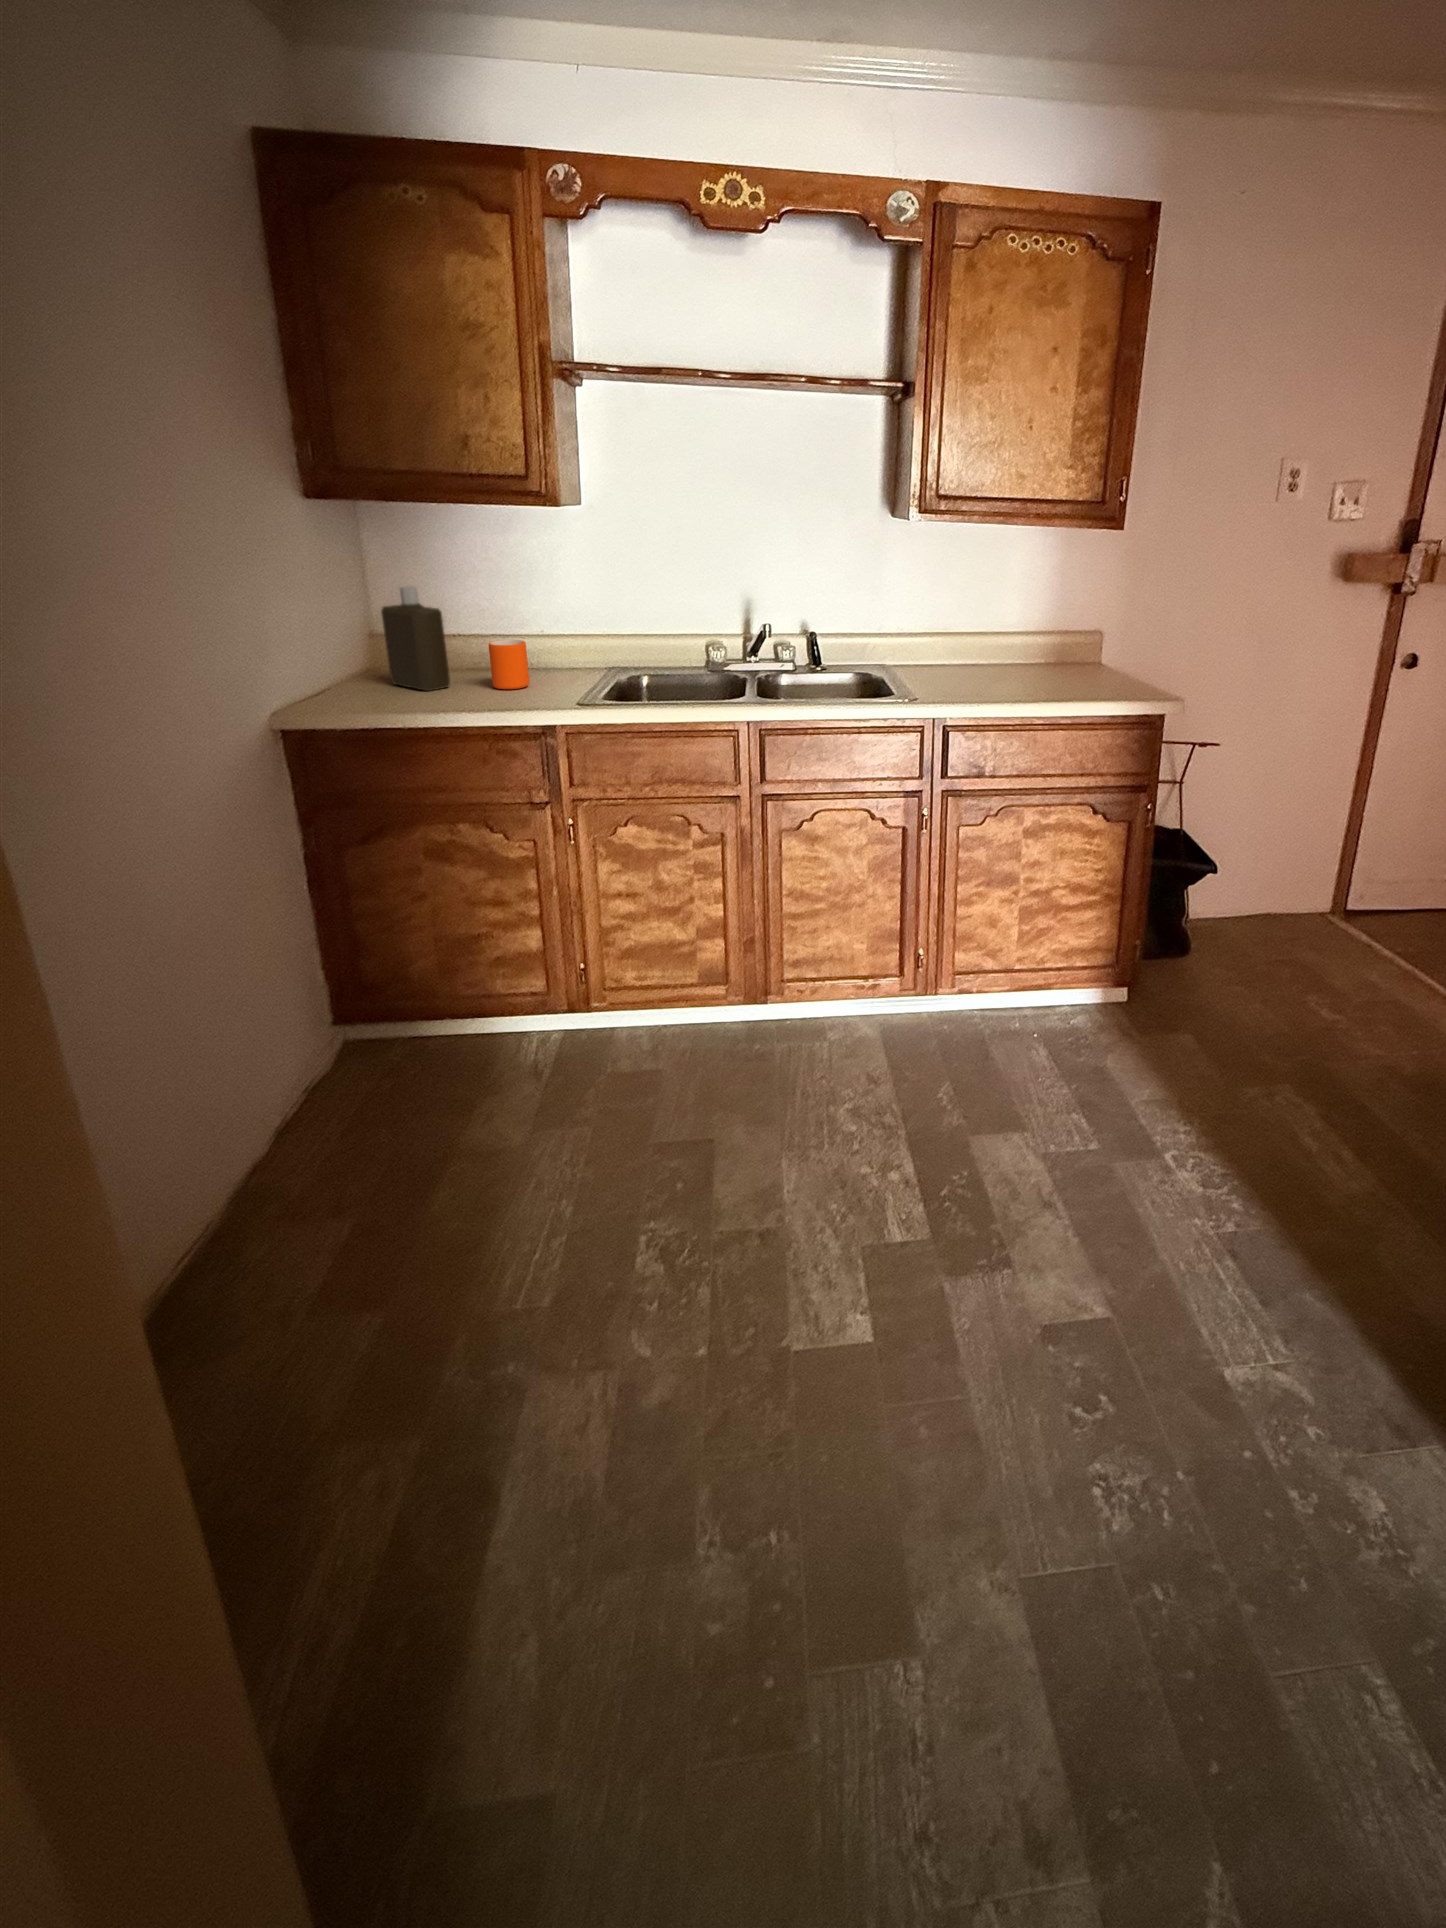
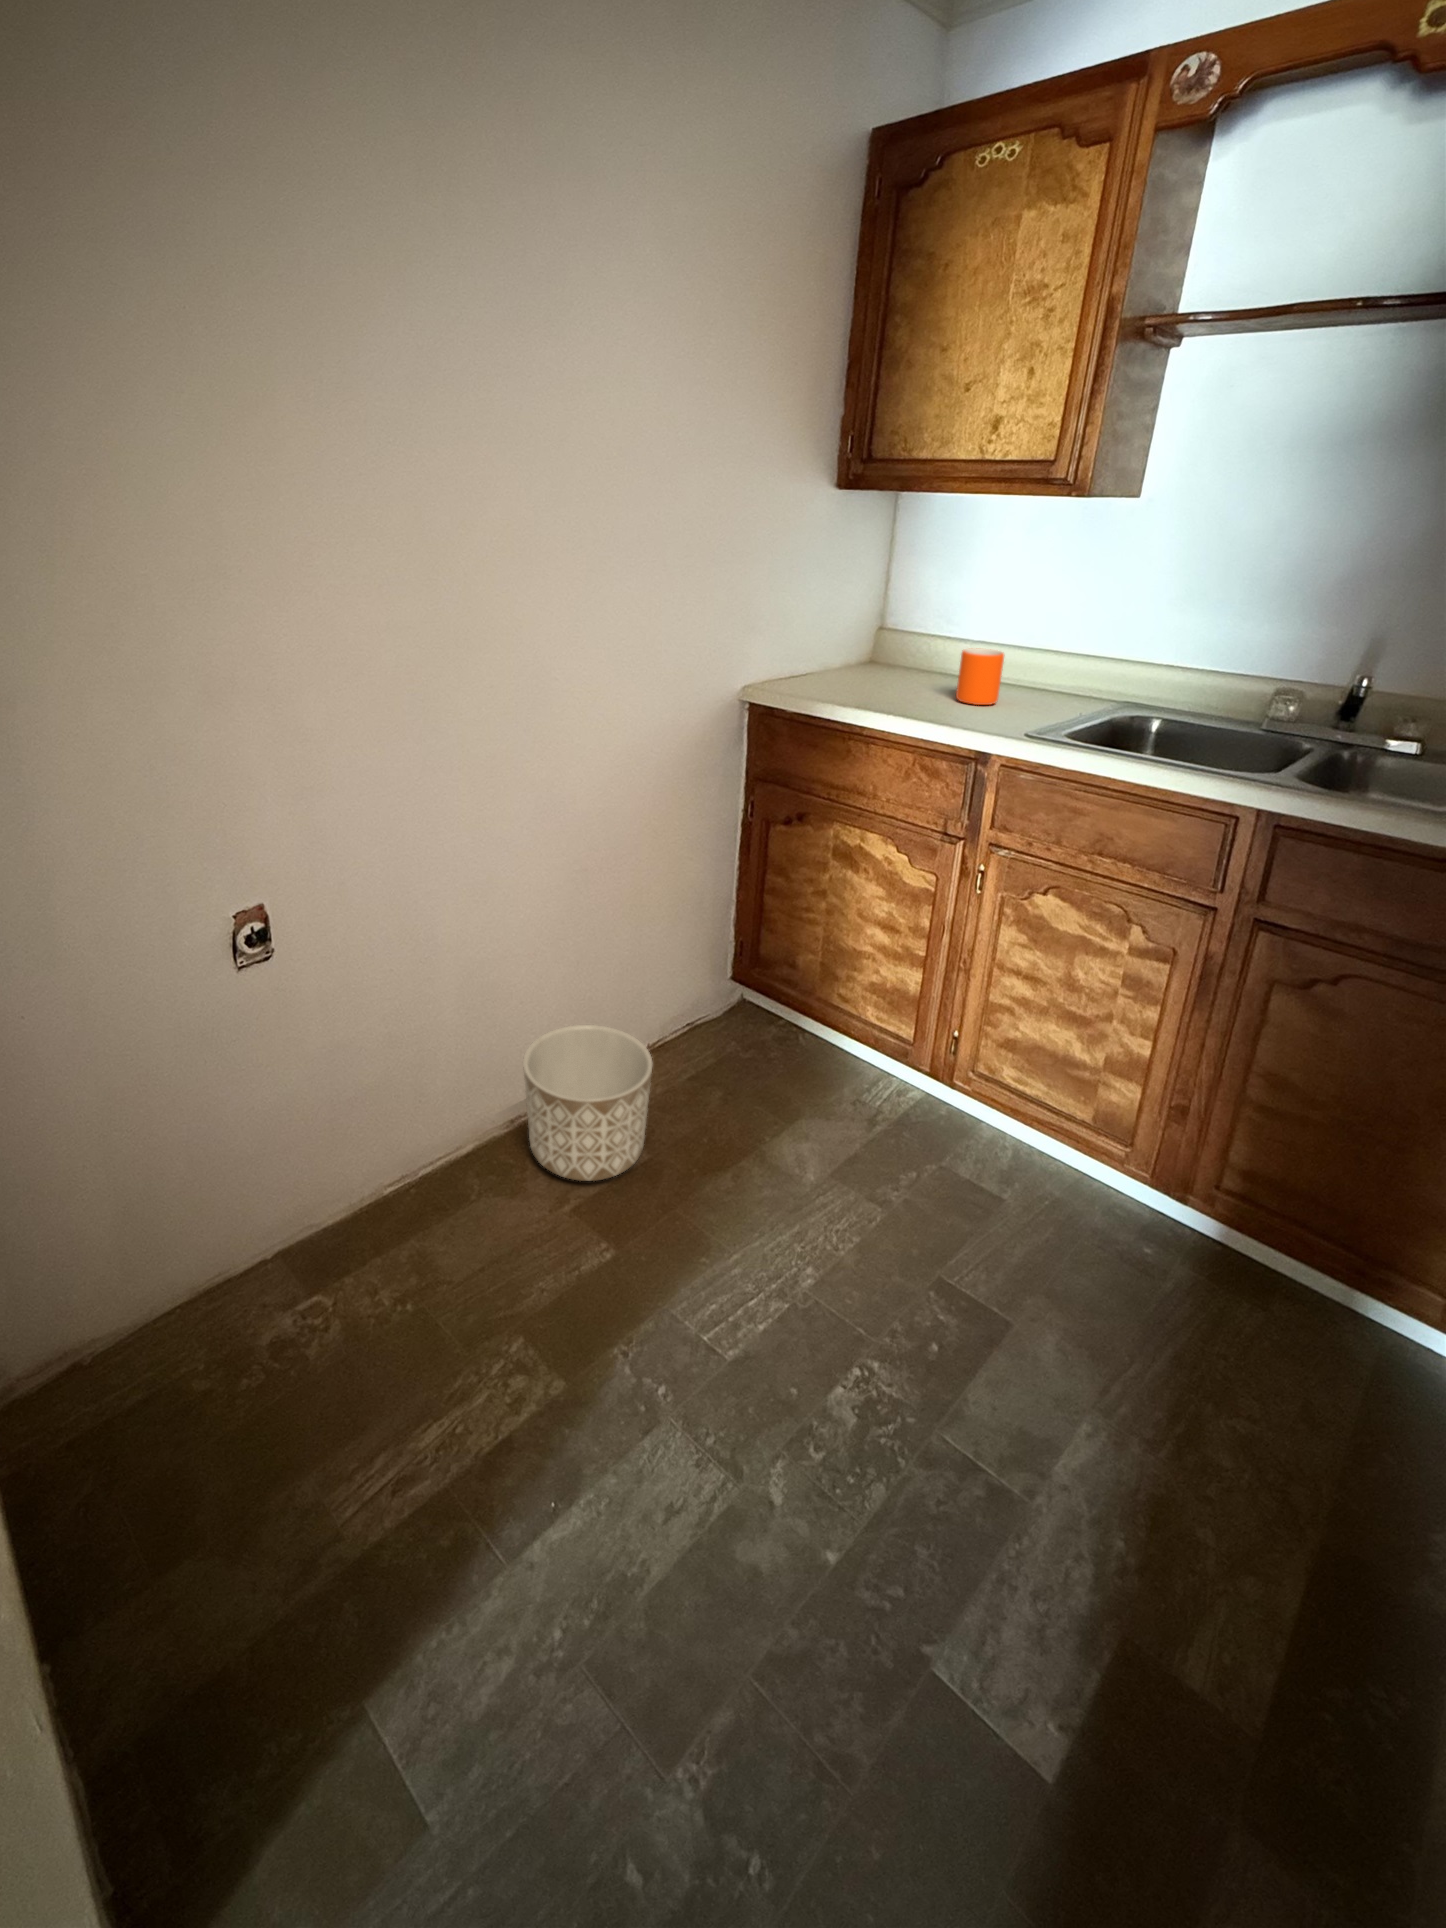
bottle: present [381,586,450,691] -> none [864,580,925,691]
planter: none [167,1107,348,1293] -> present [523,1025,653,1181]

